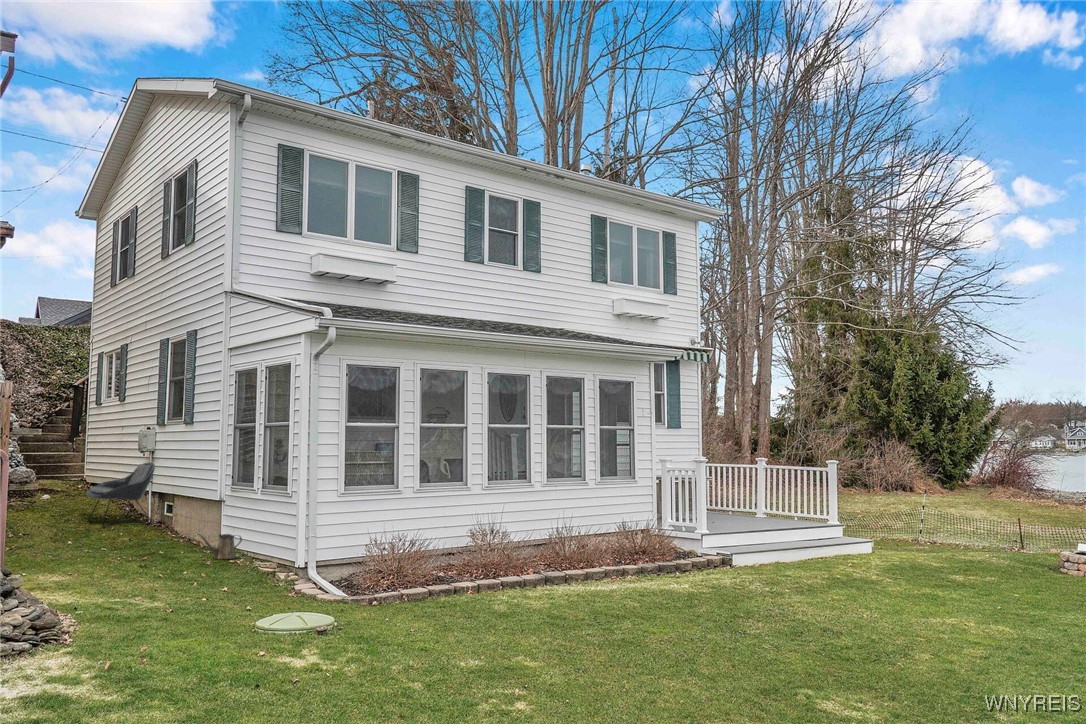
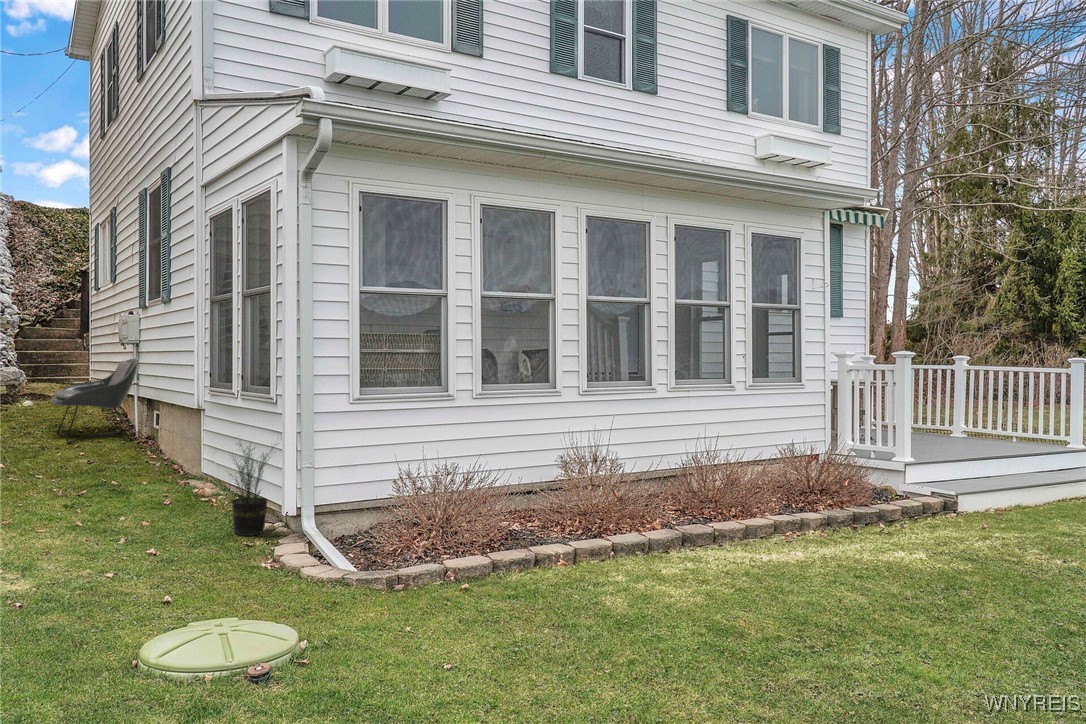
potted plant: none [262,518,297,580] -> present [230,443,274,536]
watering can: present [198,534,242,559] -> none [150,457,222,496]

